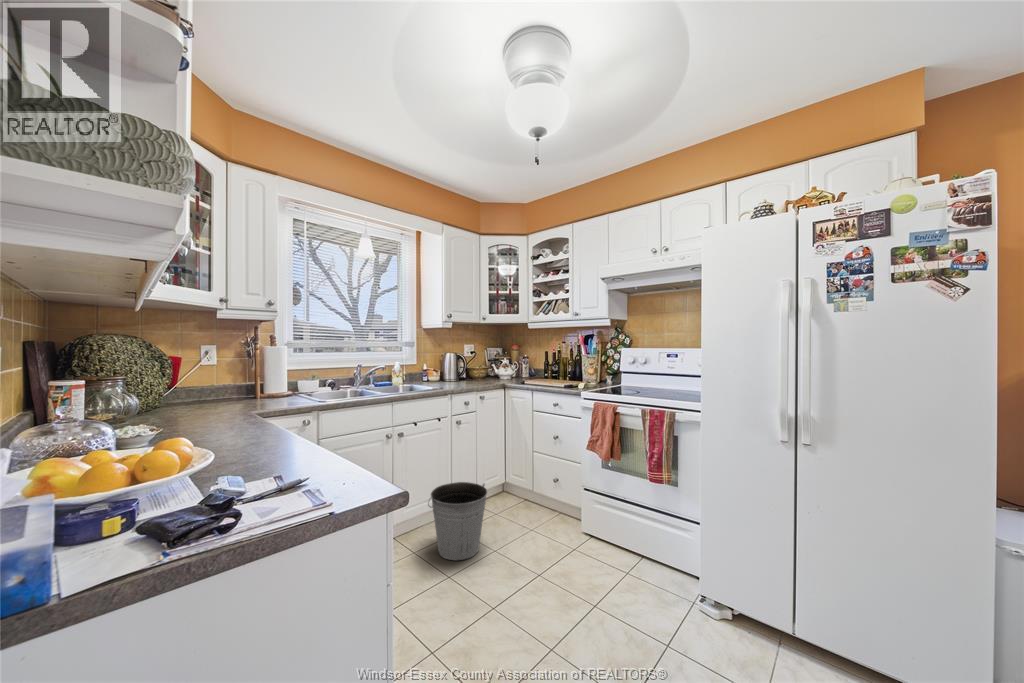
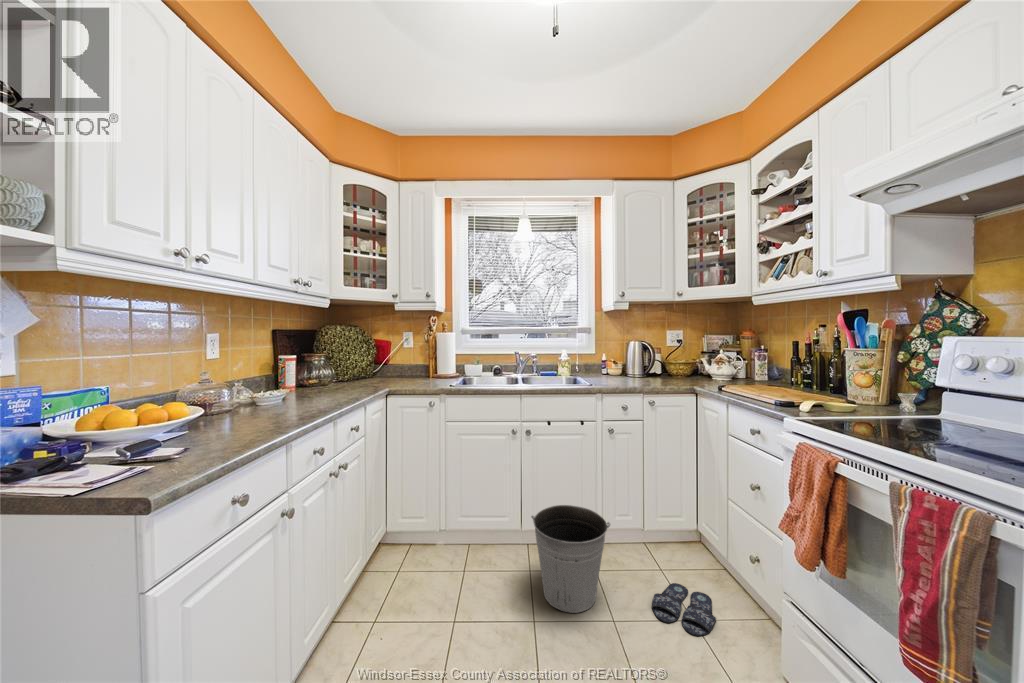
slippers: none [508,515,545,537] -> present [652,583,716,636]

